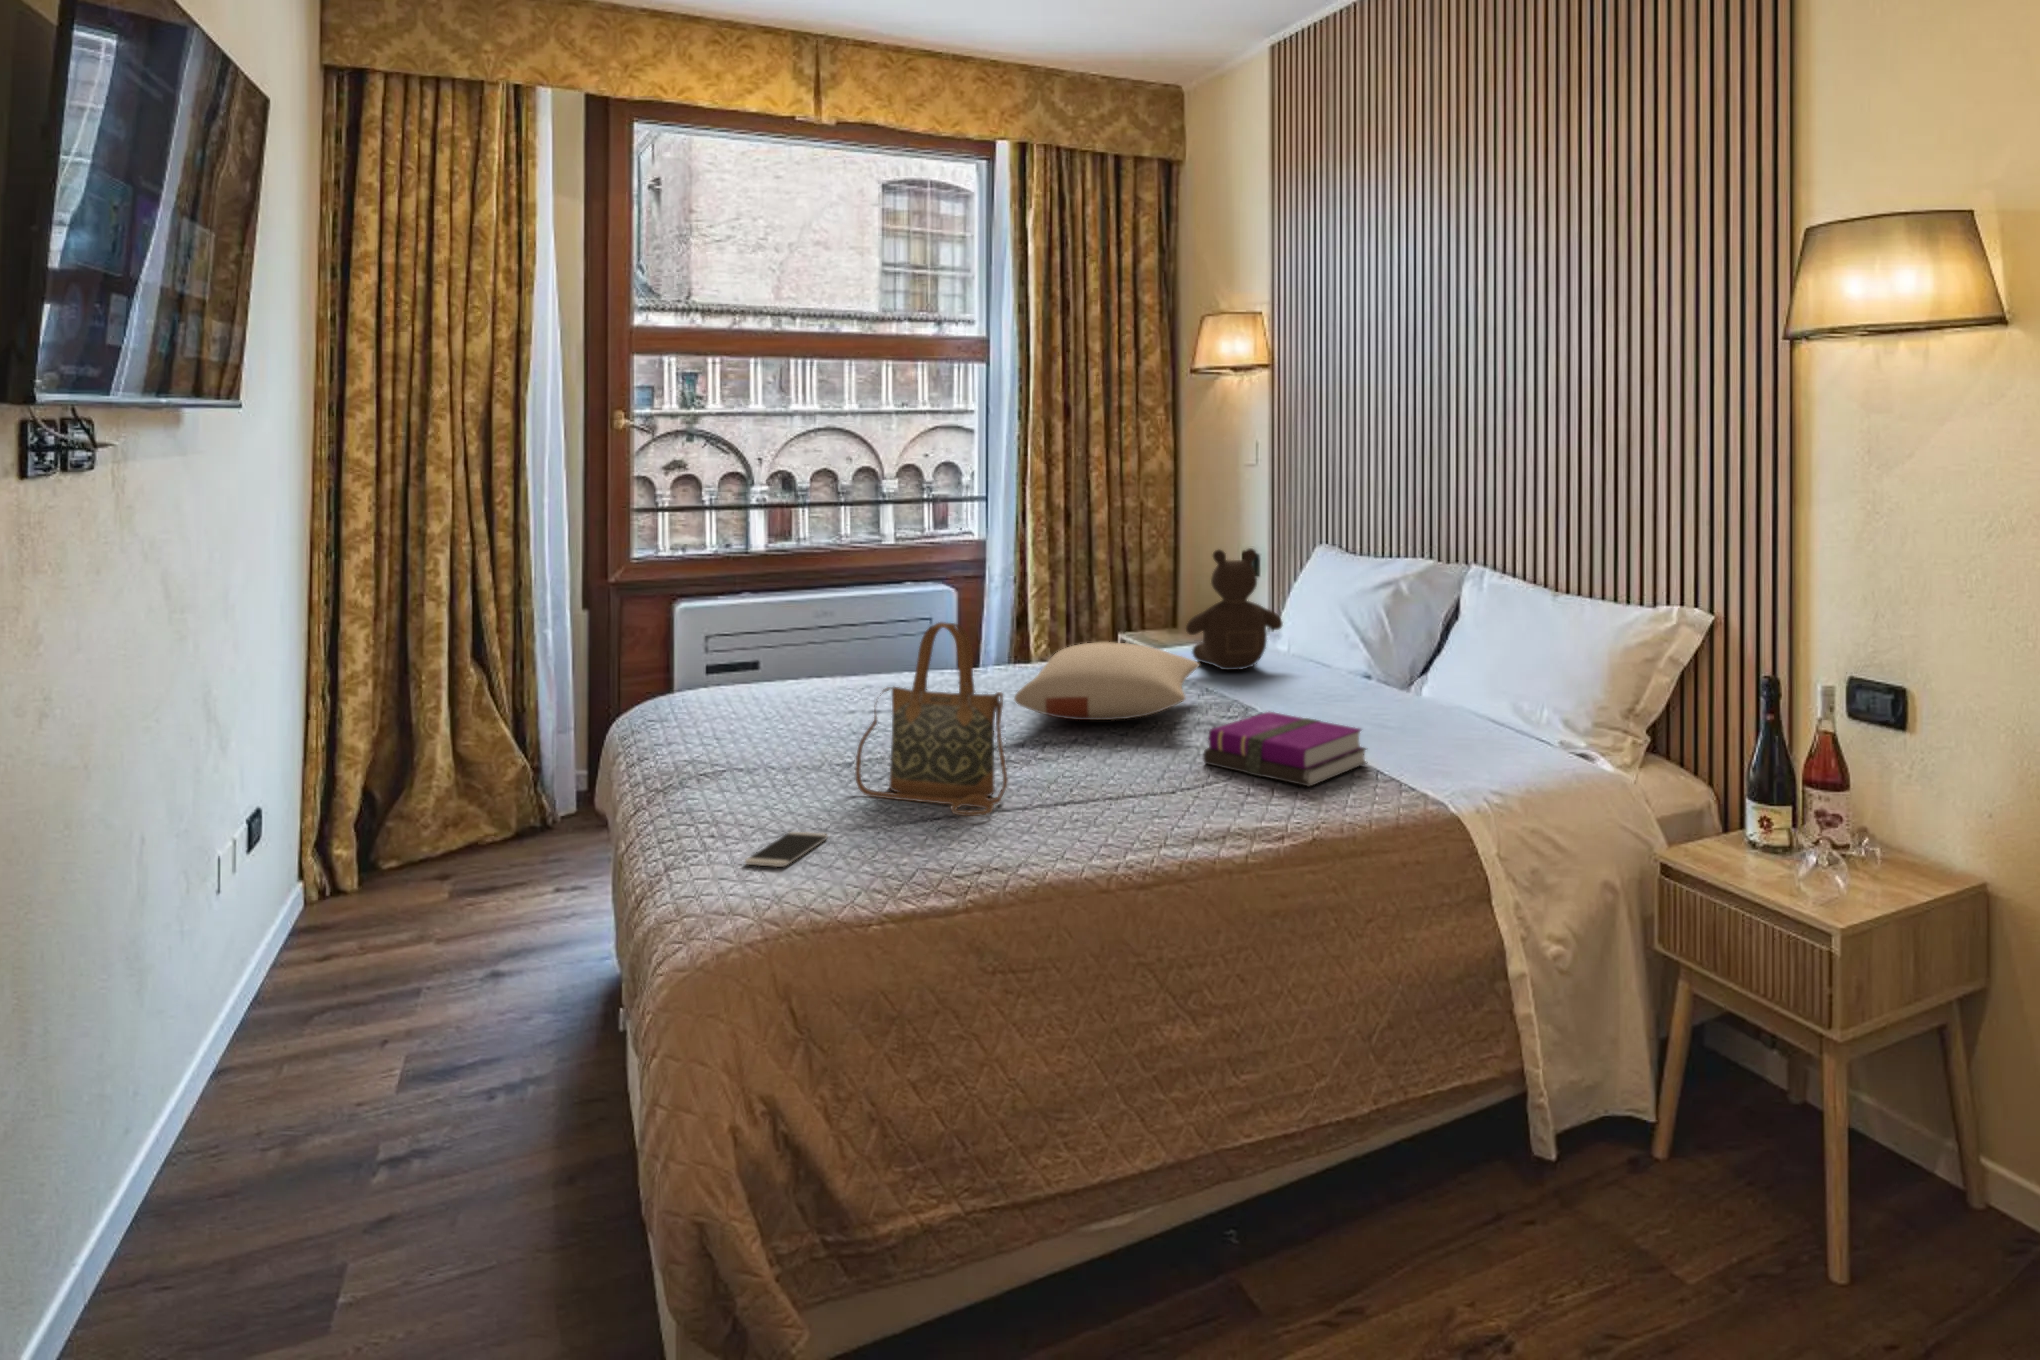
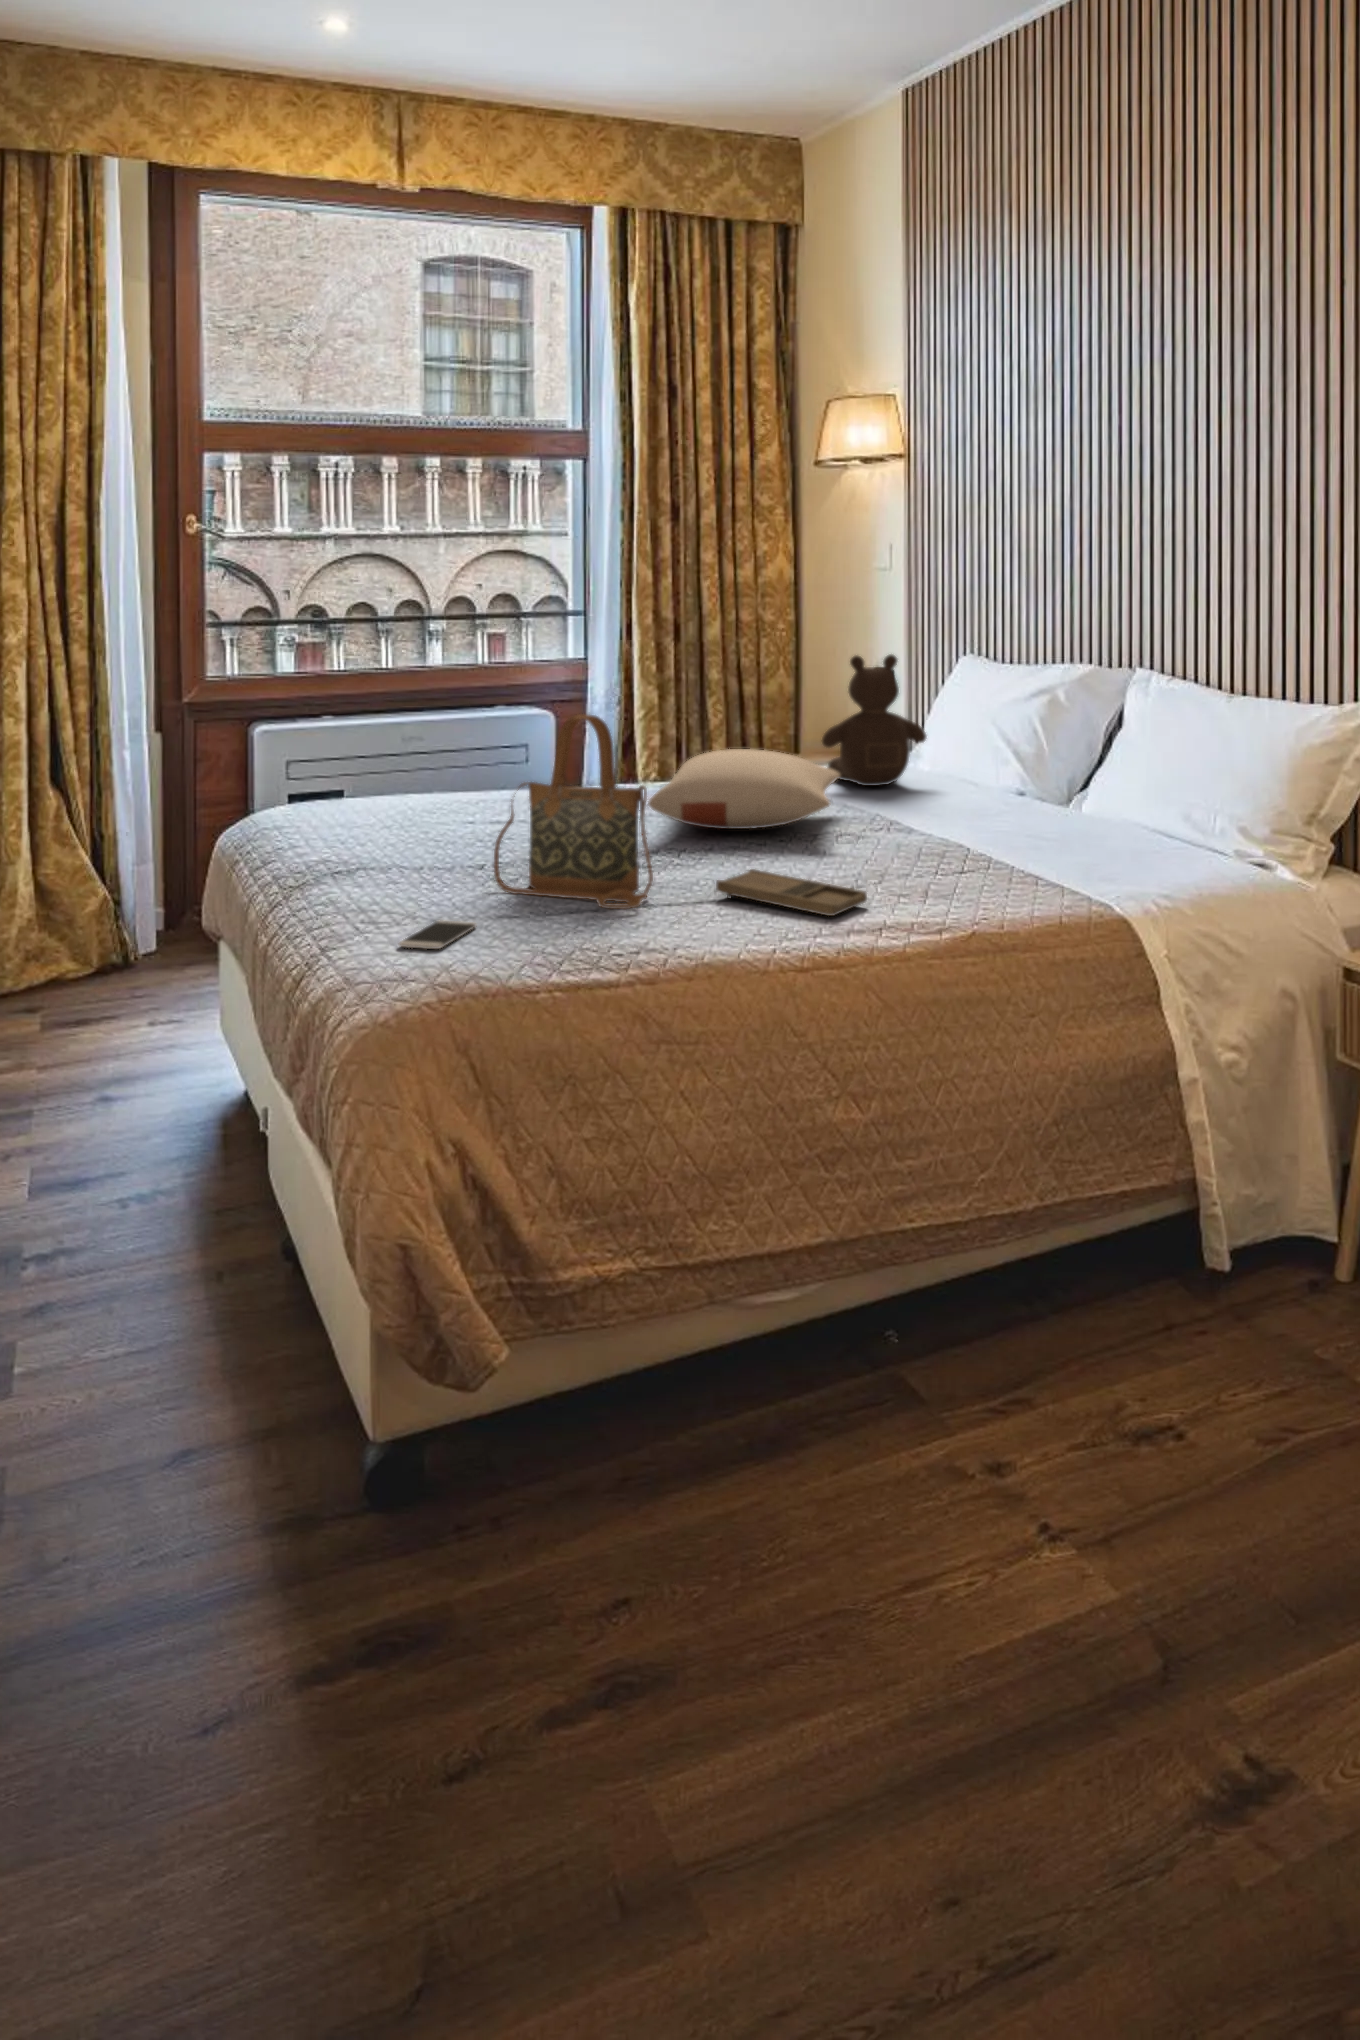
notebook: present [1203,712,1366,786] -> none [853,817,1028,888]
tray: none [1068,769,1211,822] -> present [716,869,867,916]

